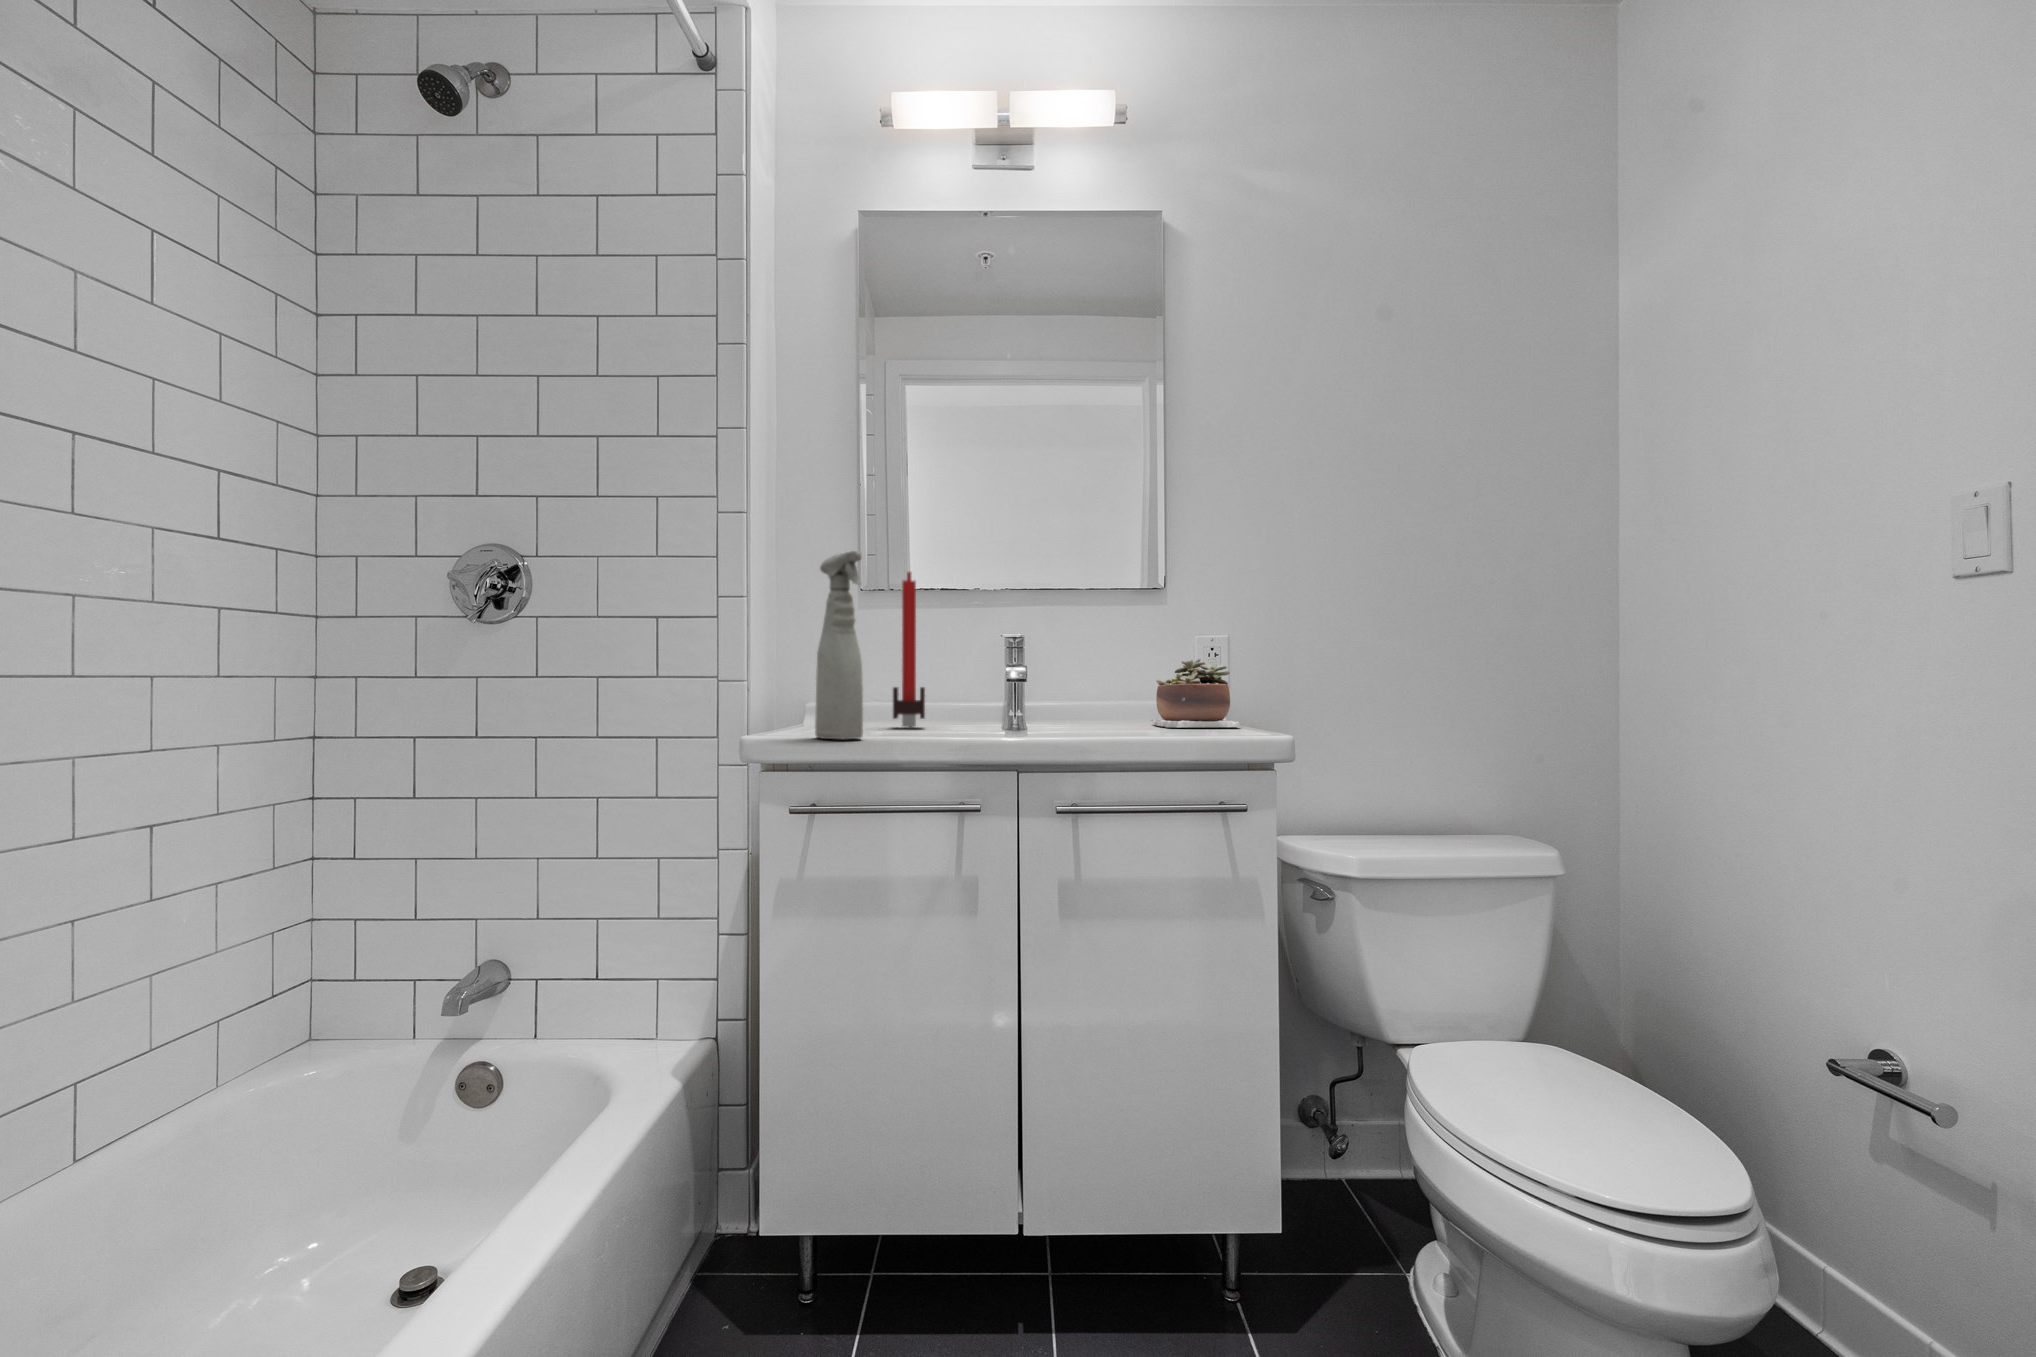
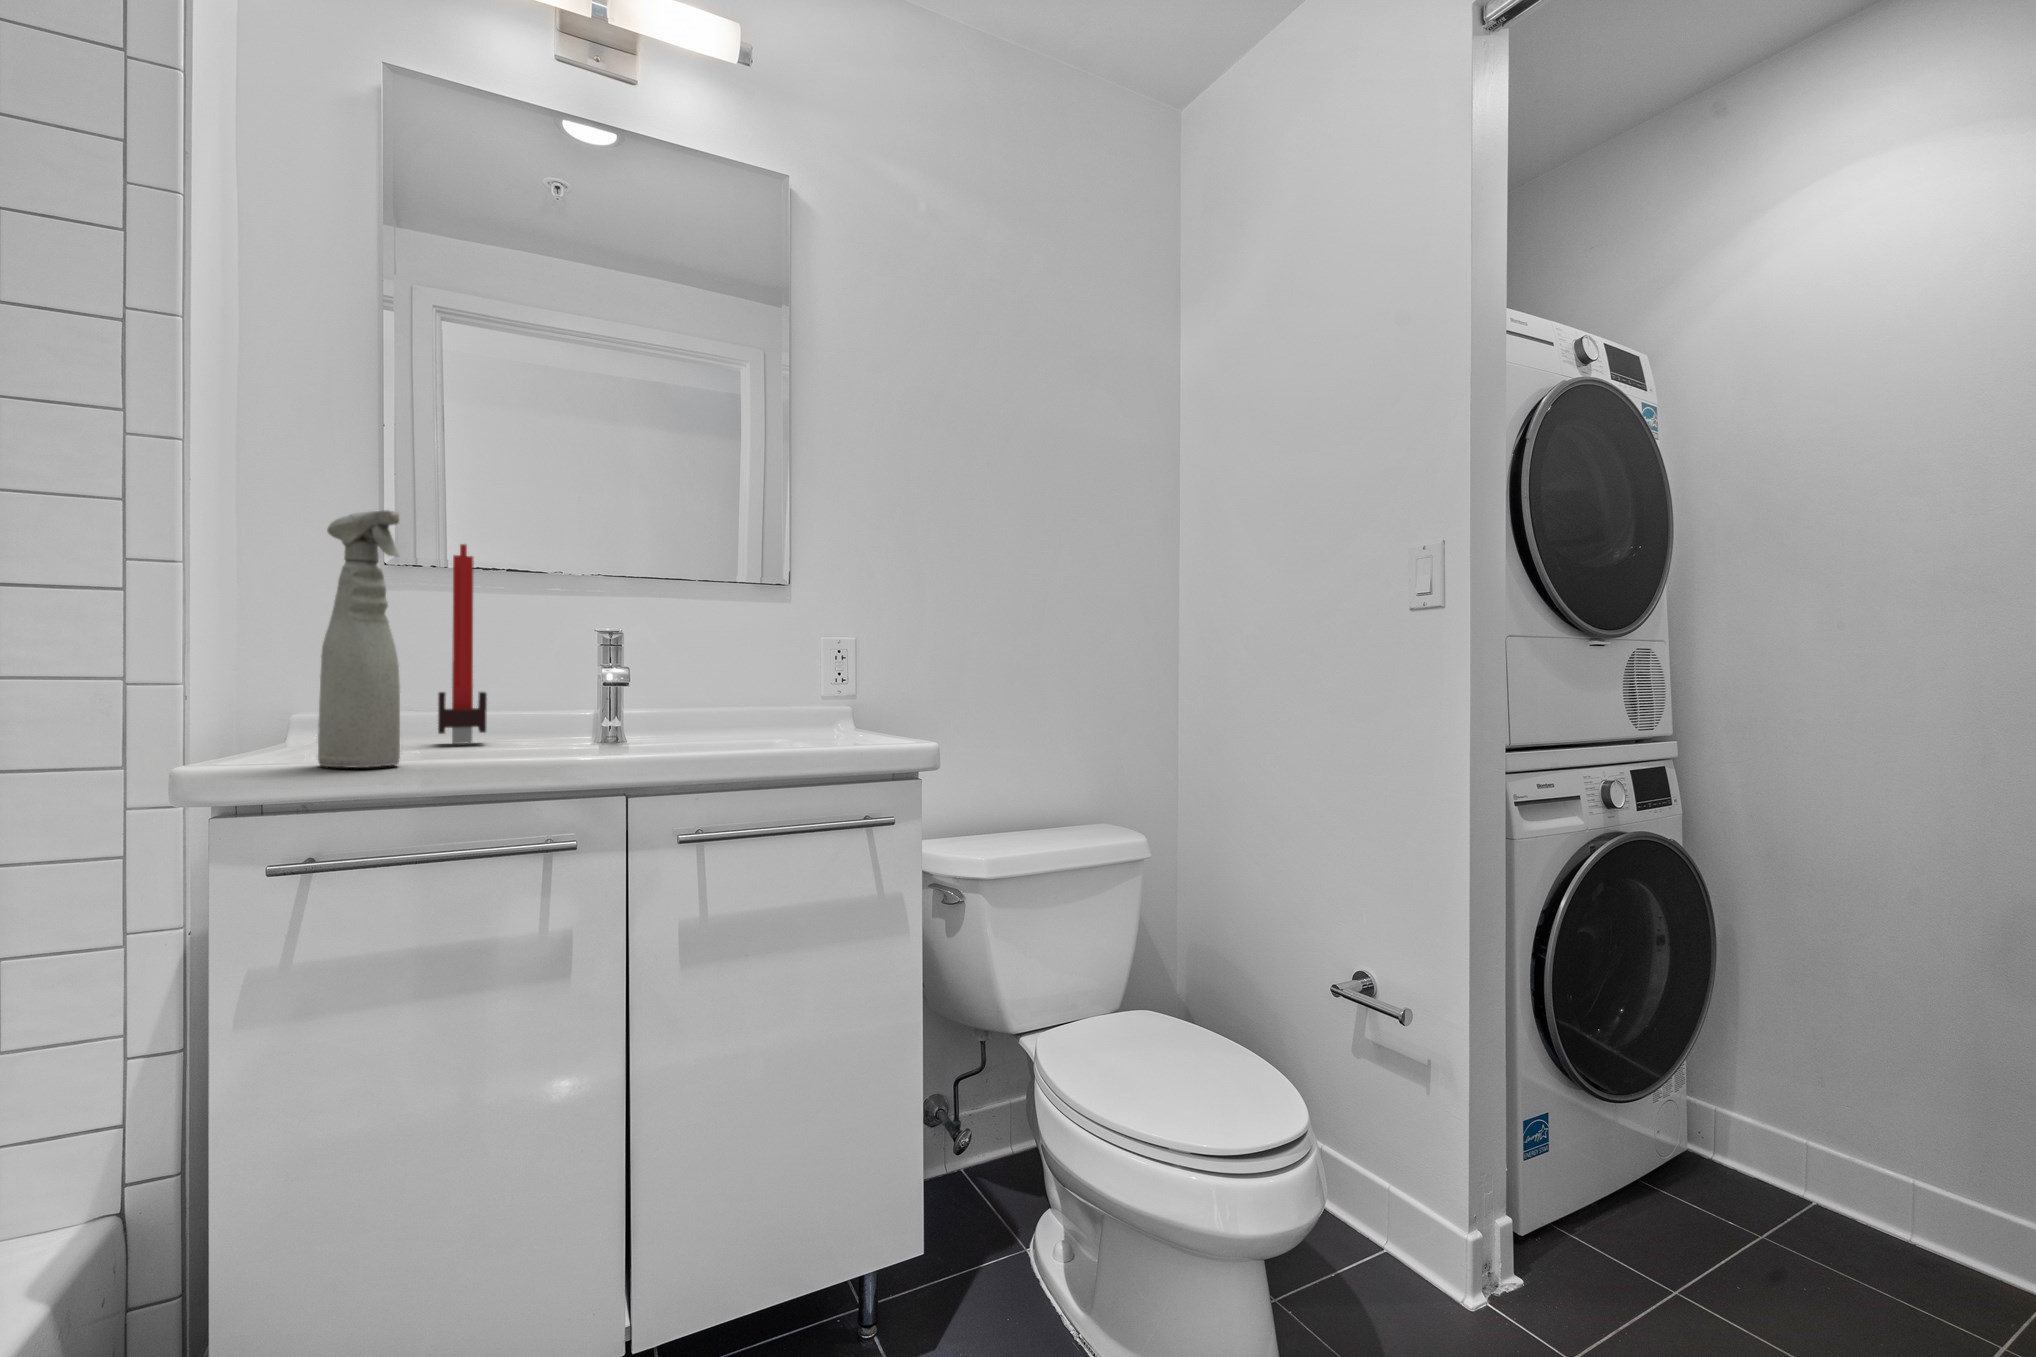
succulent plant: present [1151,659,1241,728] -> none [769,660,869,734]

